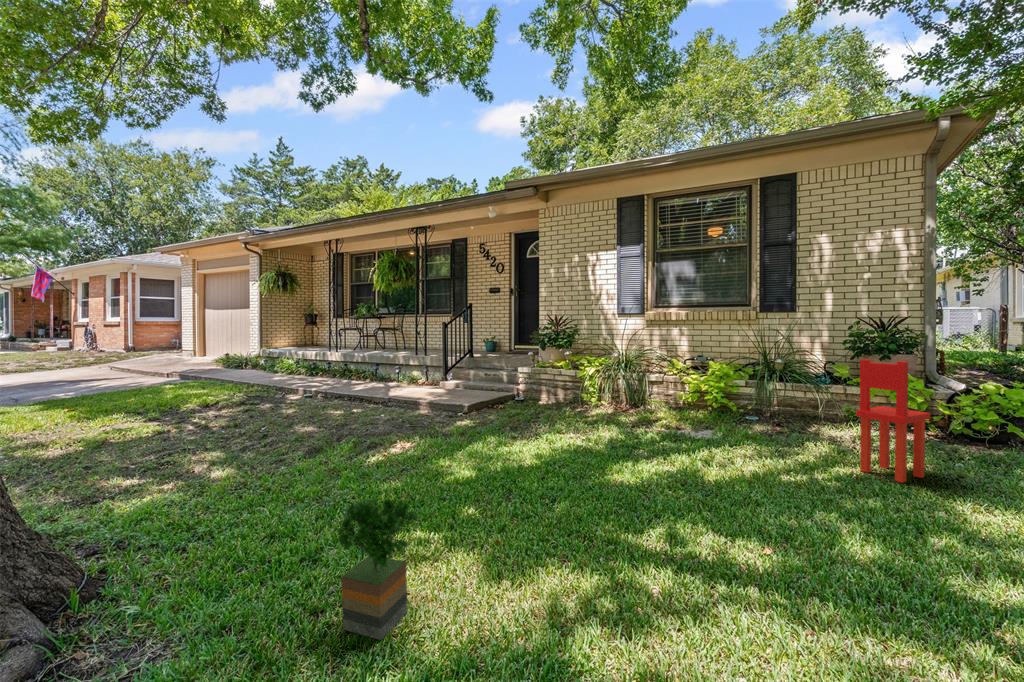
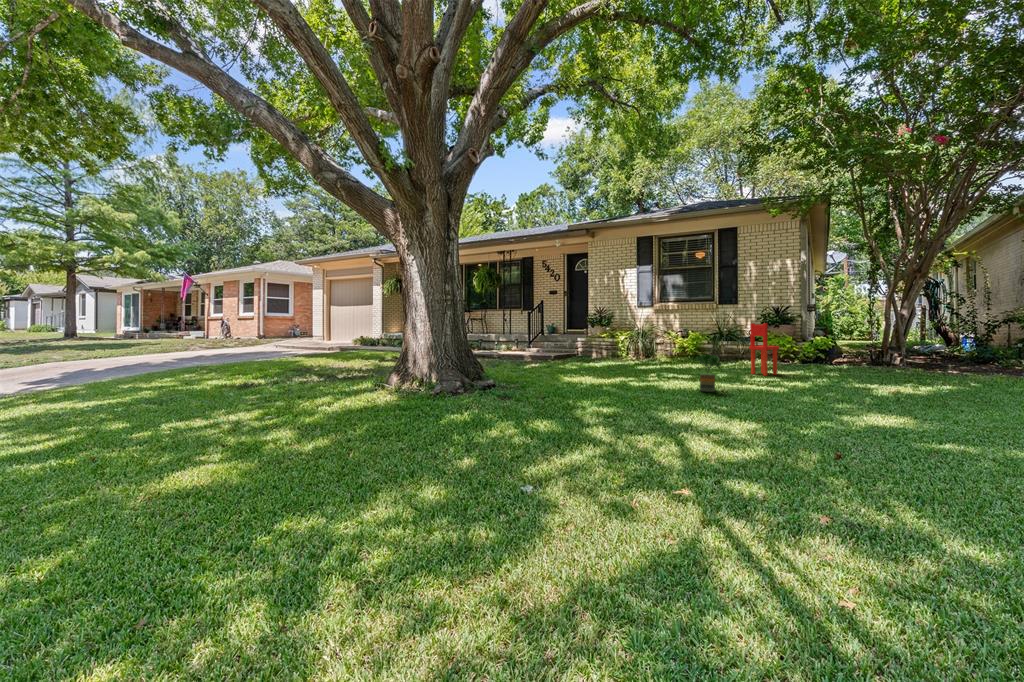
potted tree: present [337,498,419,640] -> present [696,355,721,392]

